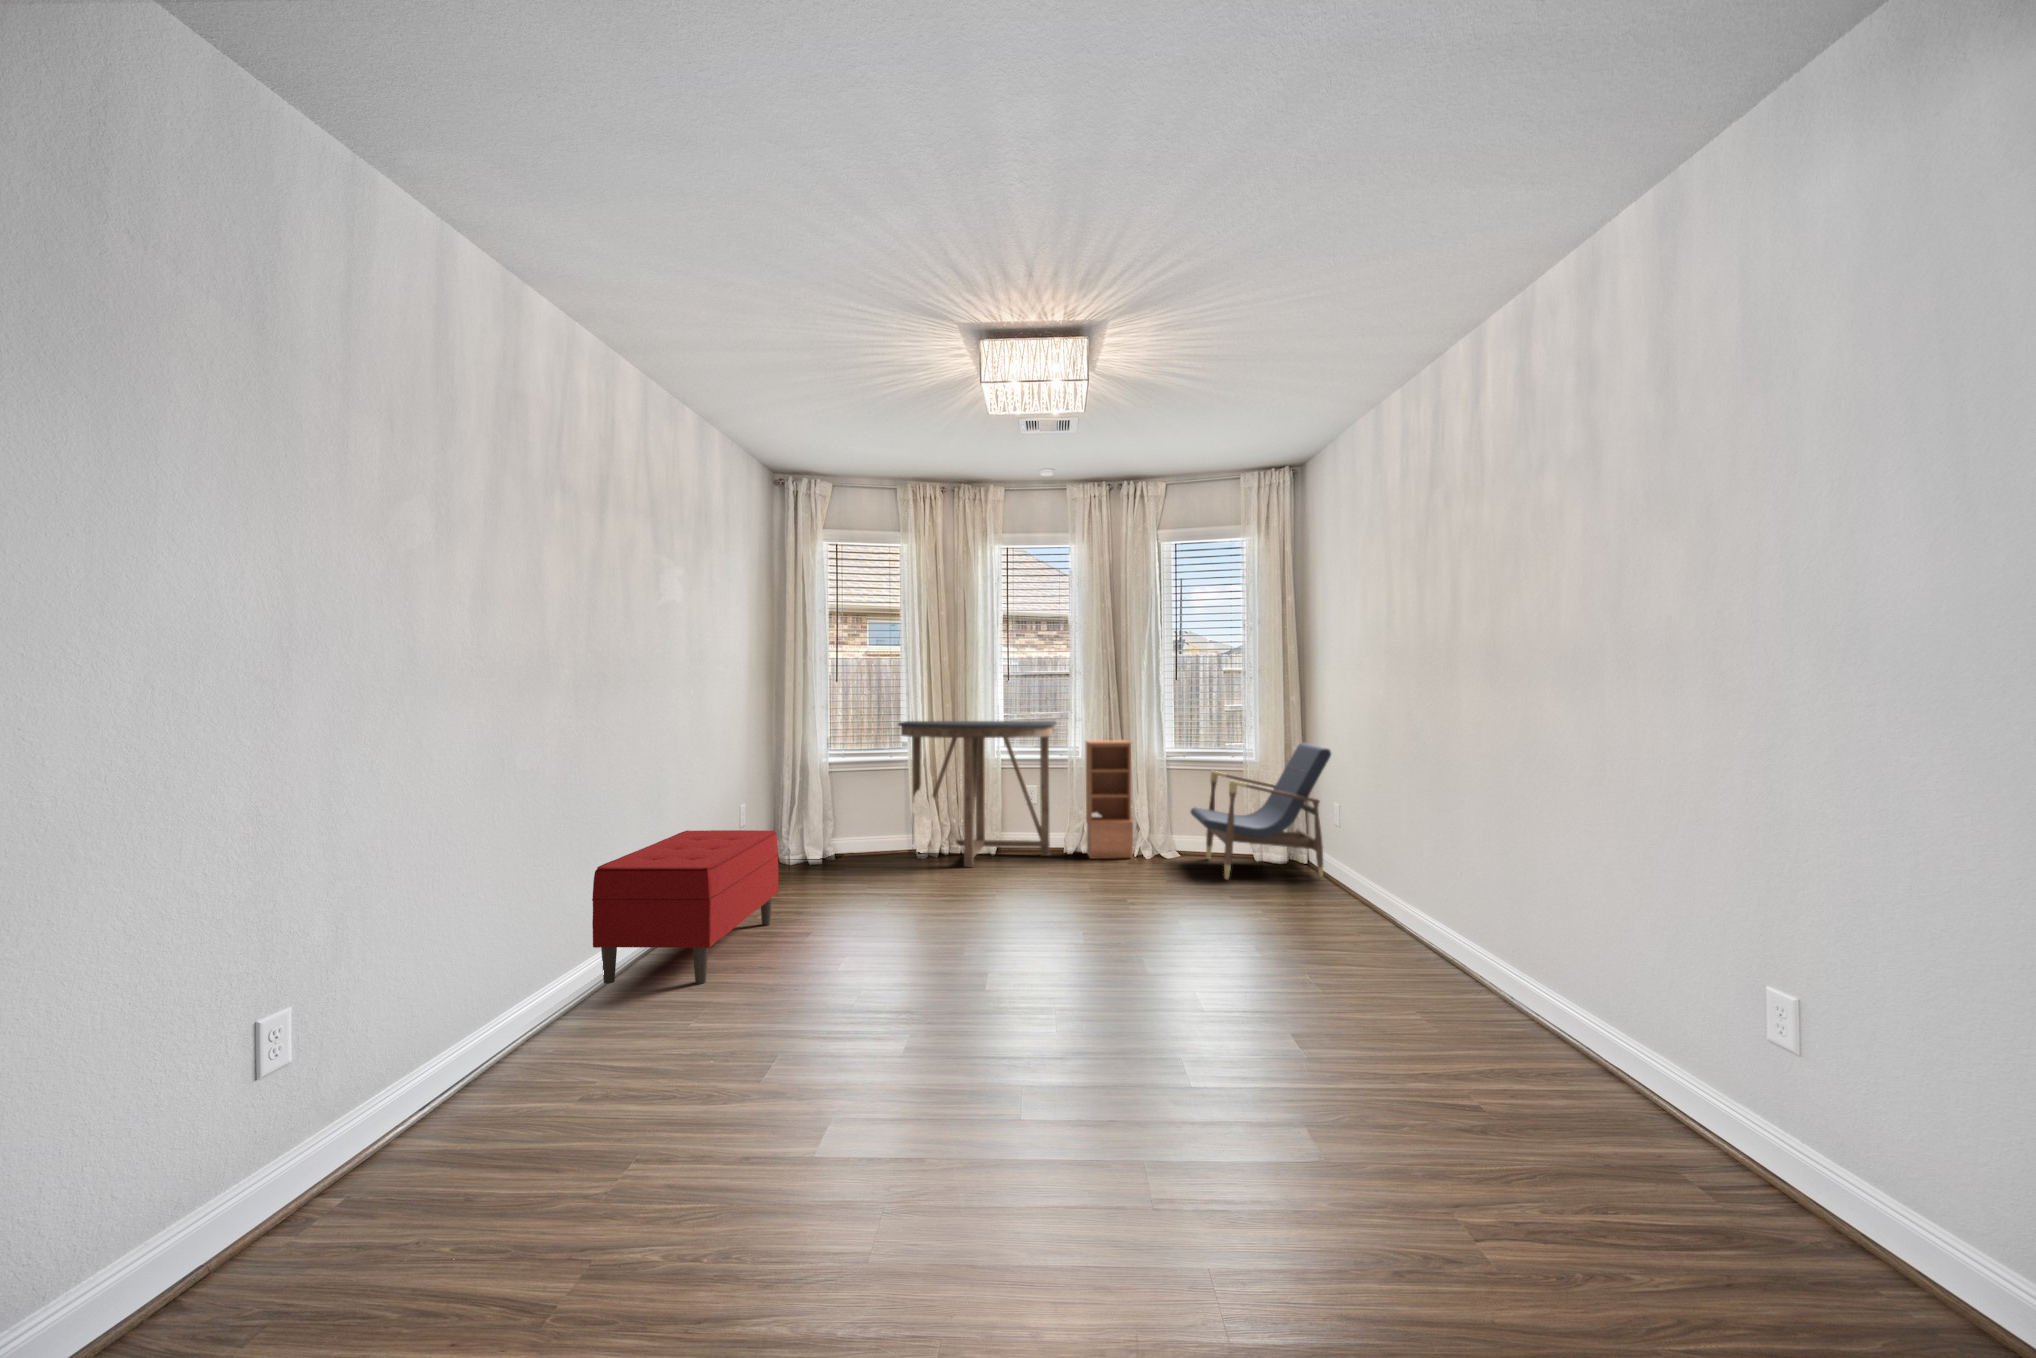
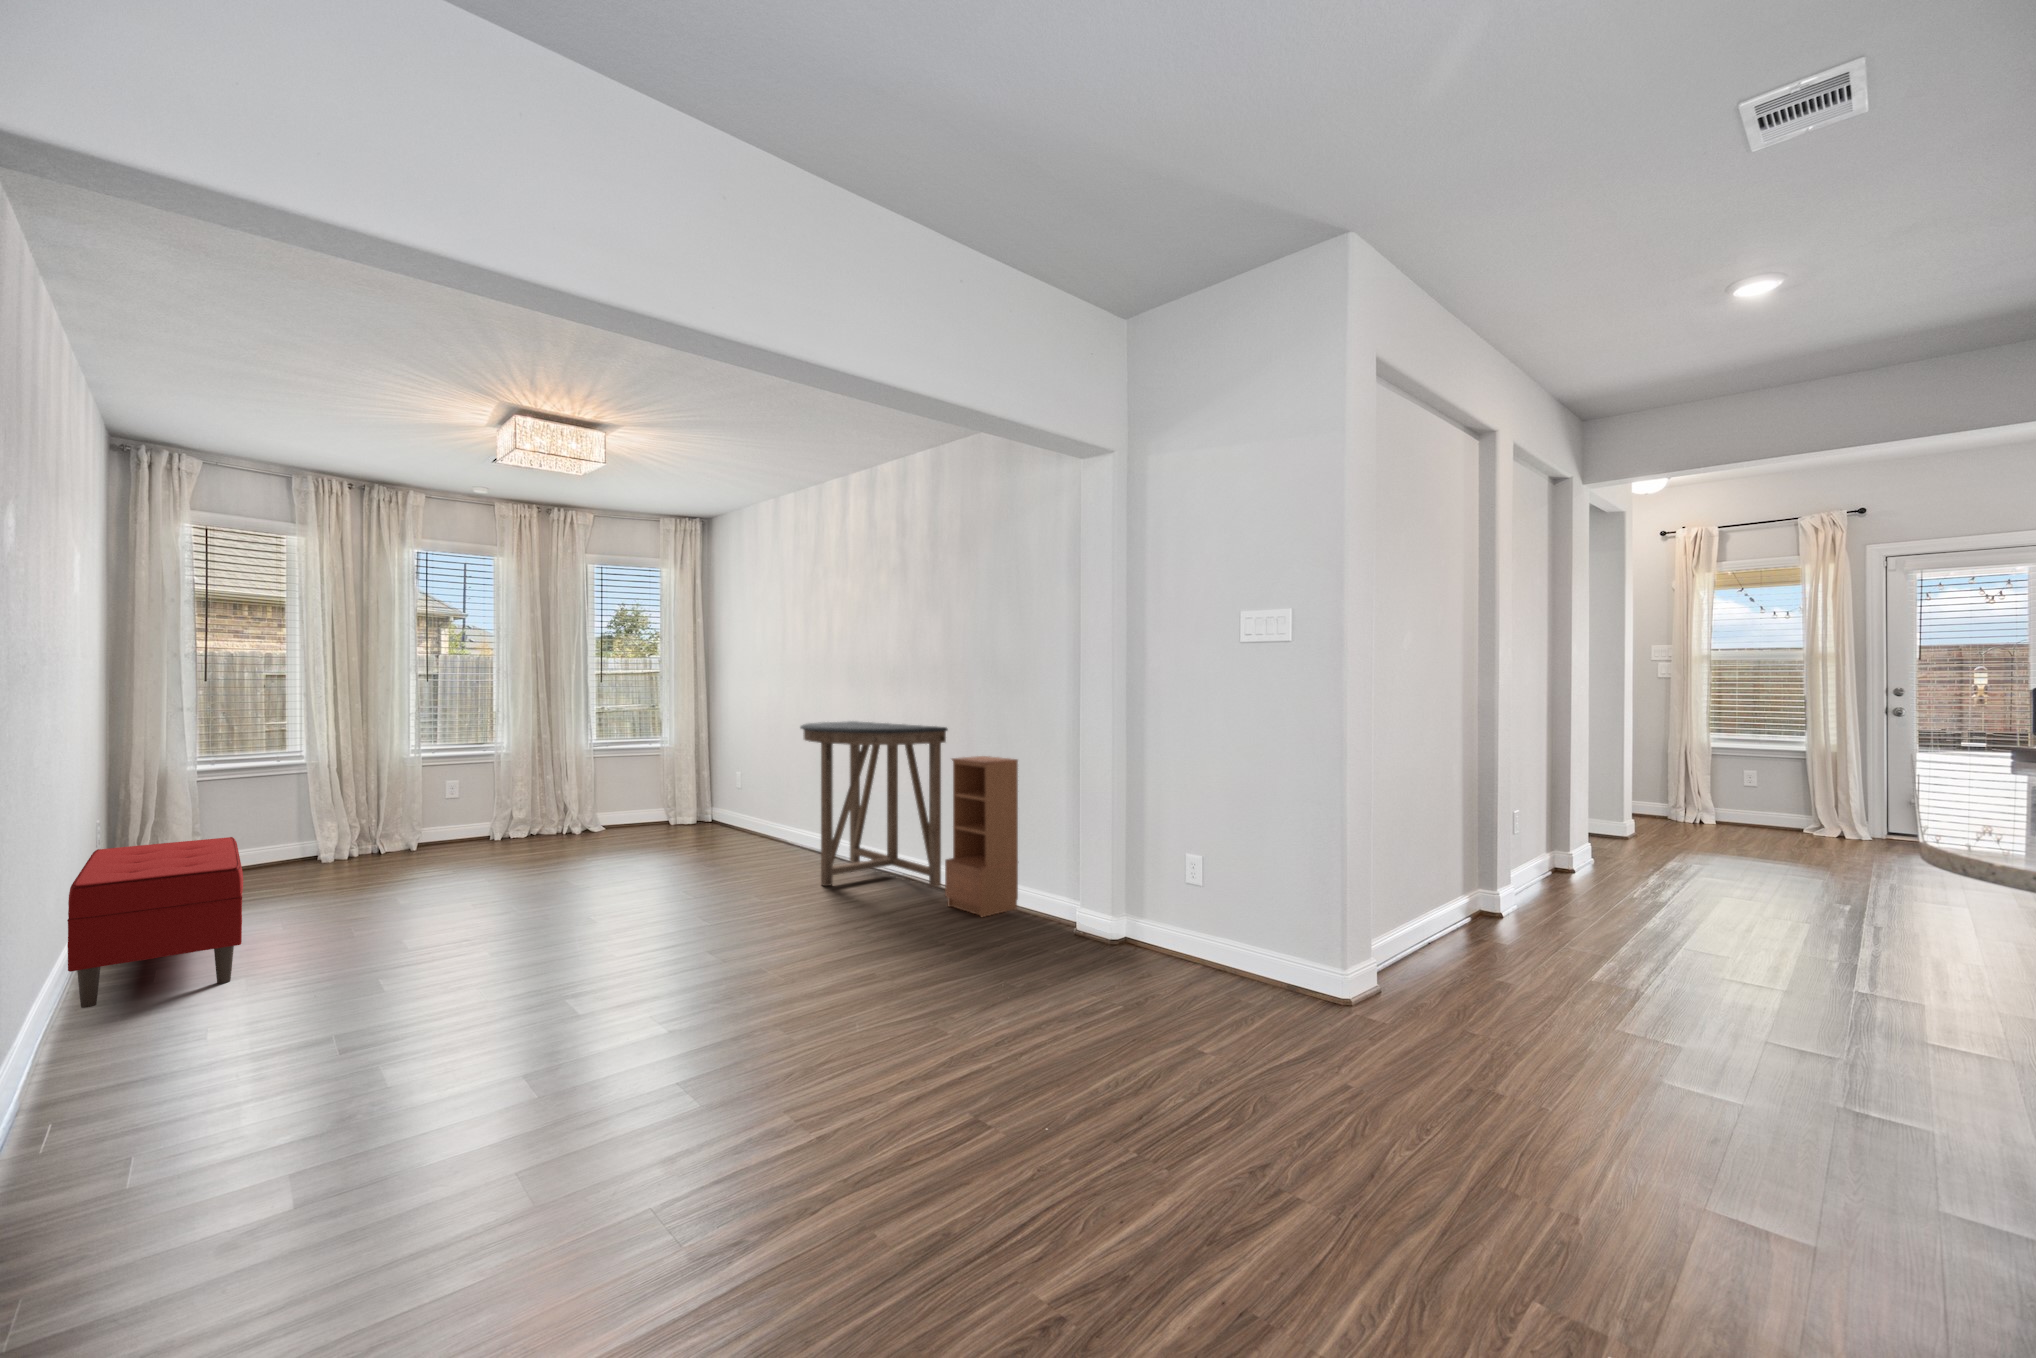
console table: present [898,721,1056,867] -> present [800,721,948,887]
bookcase: present [1086,740,1133,859] -> present [945,756,1018,917]
lounge chair: present [1191,743,1331,879] -> none [621,730,740,839]

